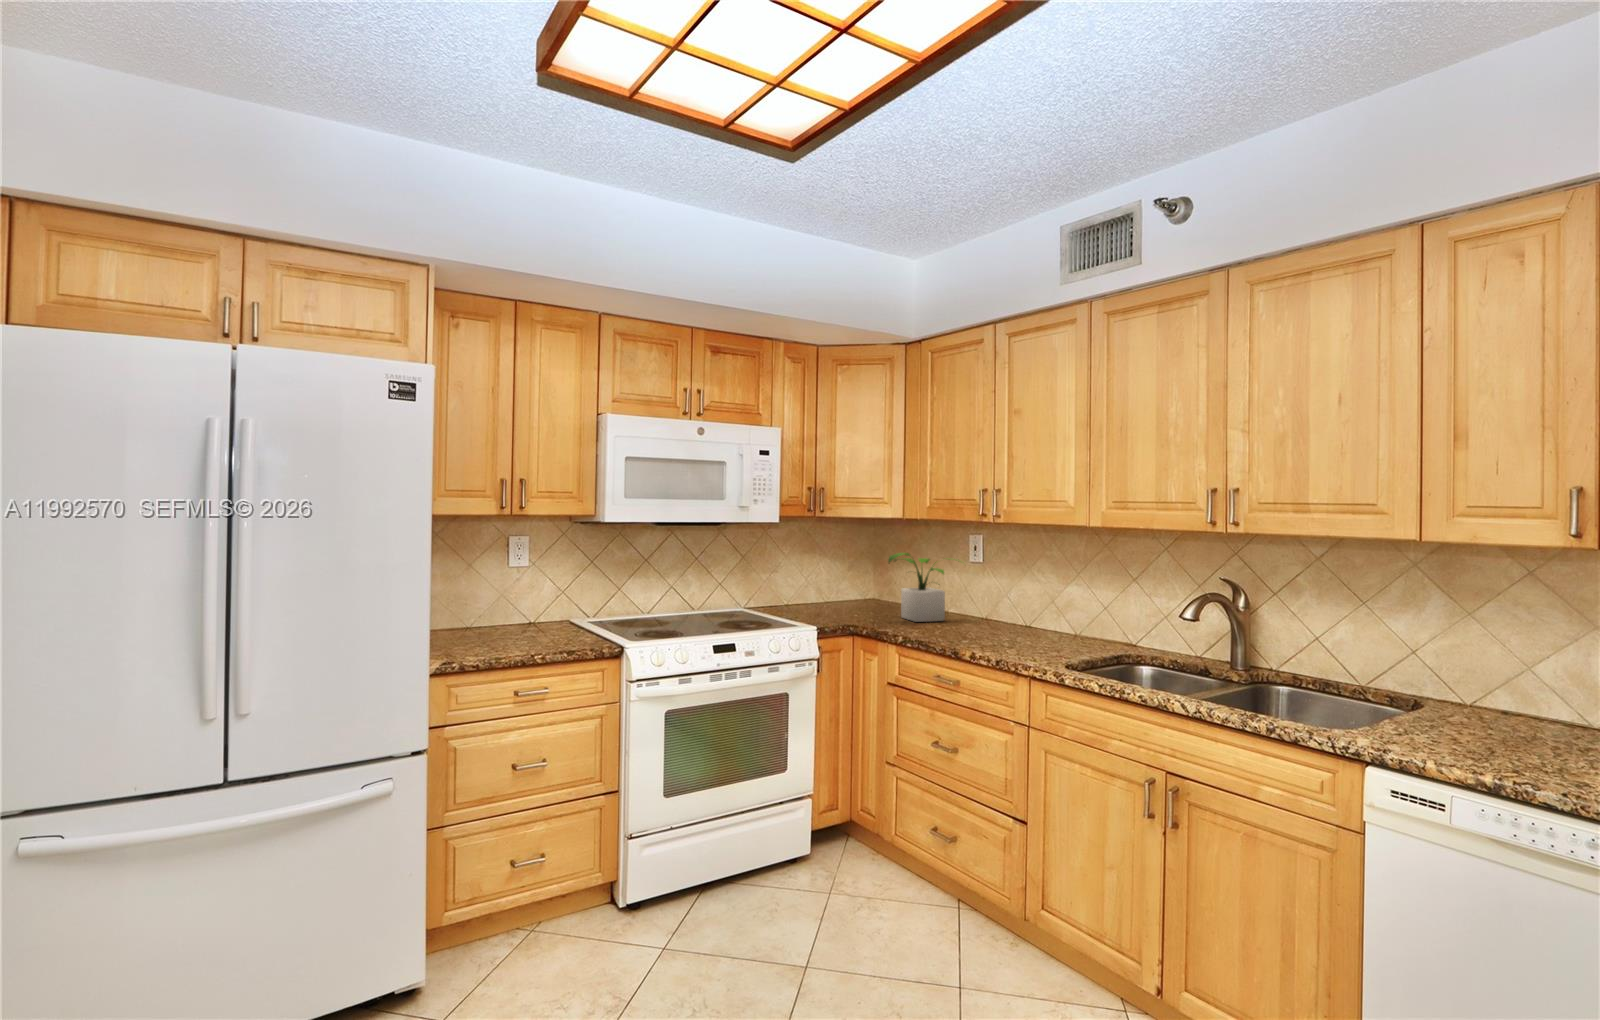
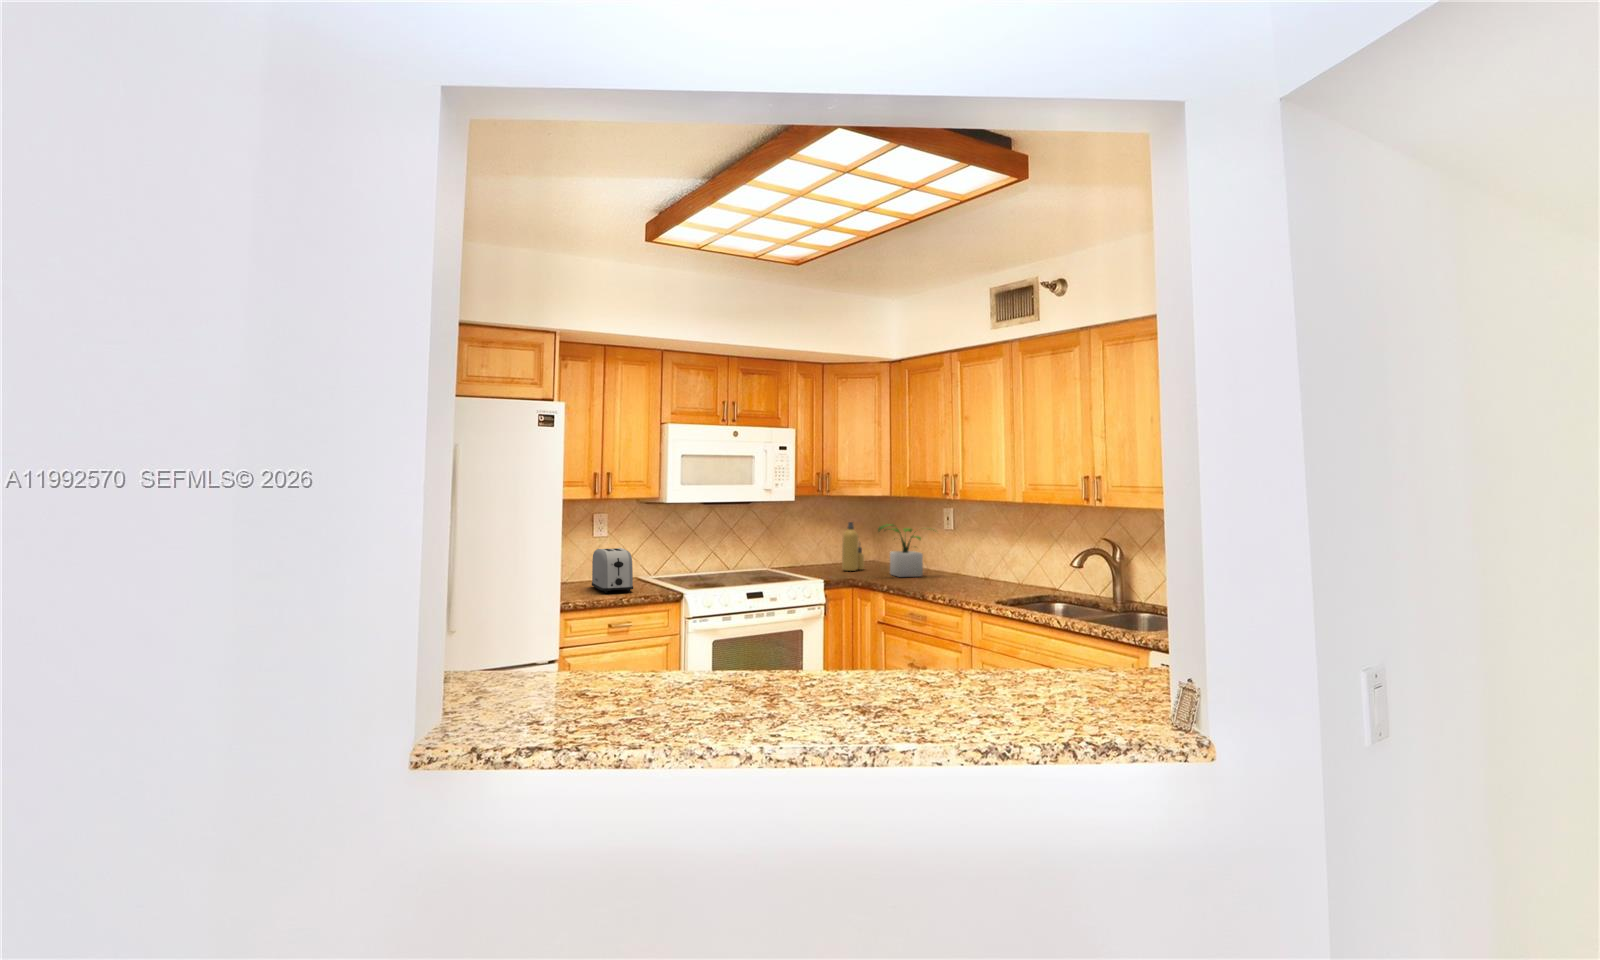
bottle: none [838,549,866,612] -> present [842,522,864,571]
toaster: none [499,581,554,646] -> present [592,548,633,593]

